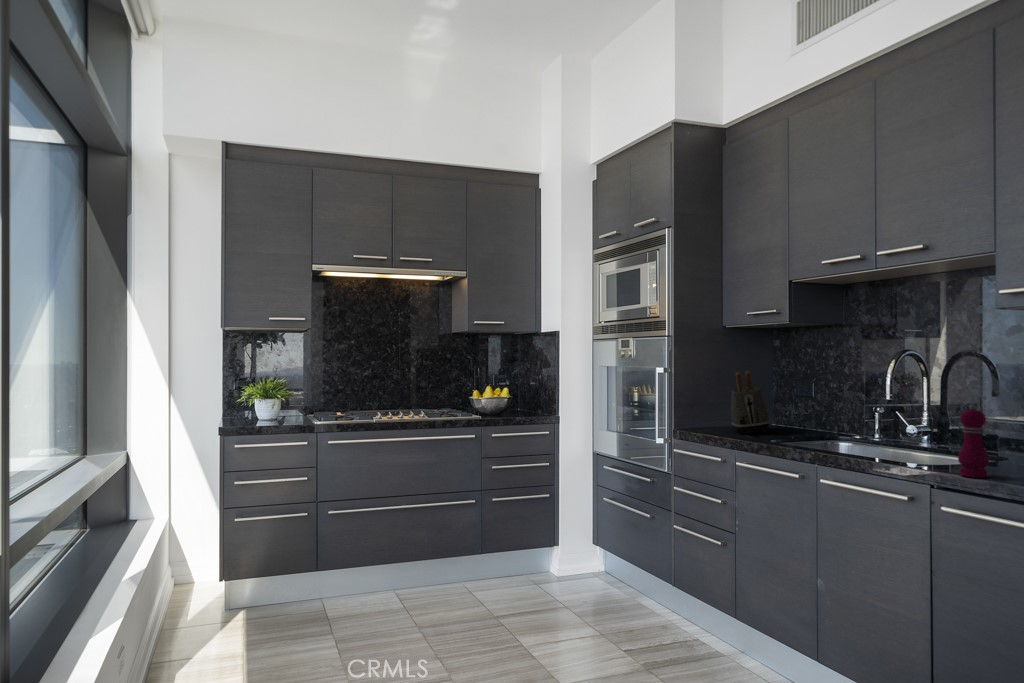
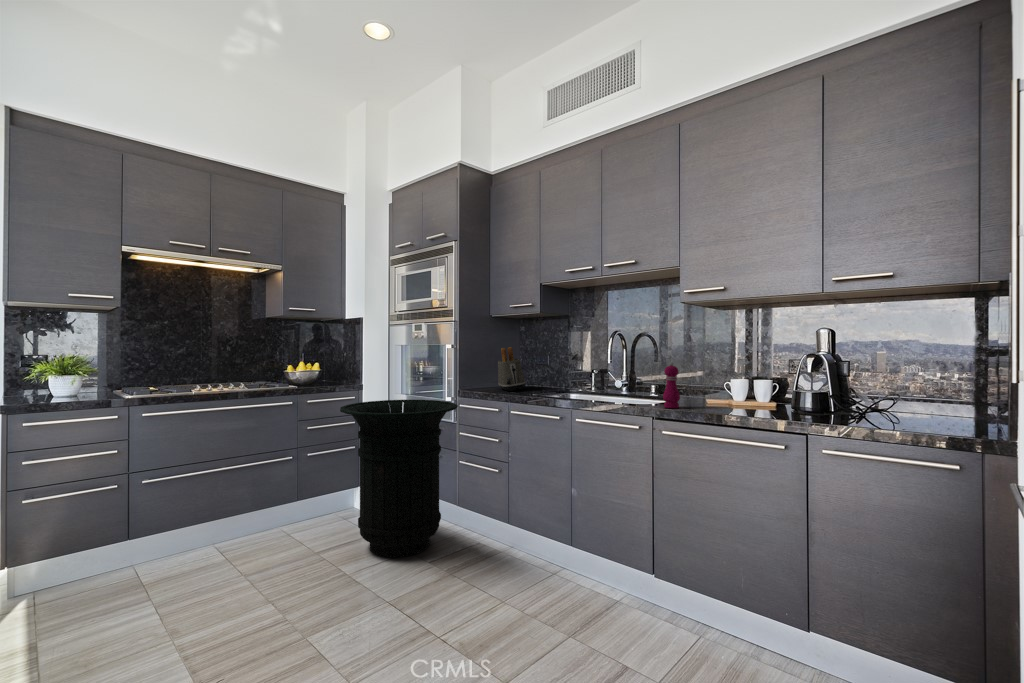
trash can: none [519,438,667,641] -> present [340,400,458,557]

